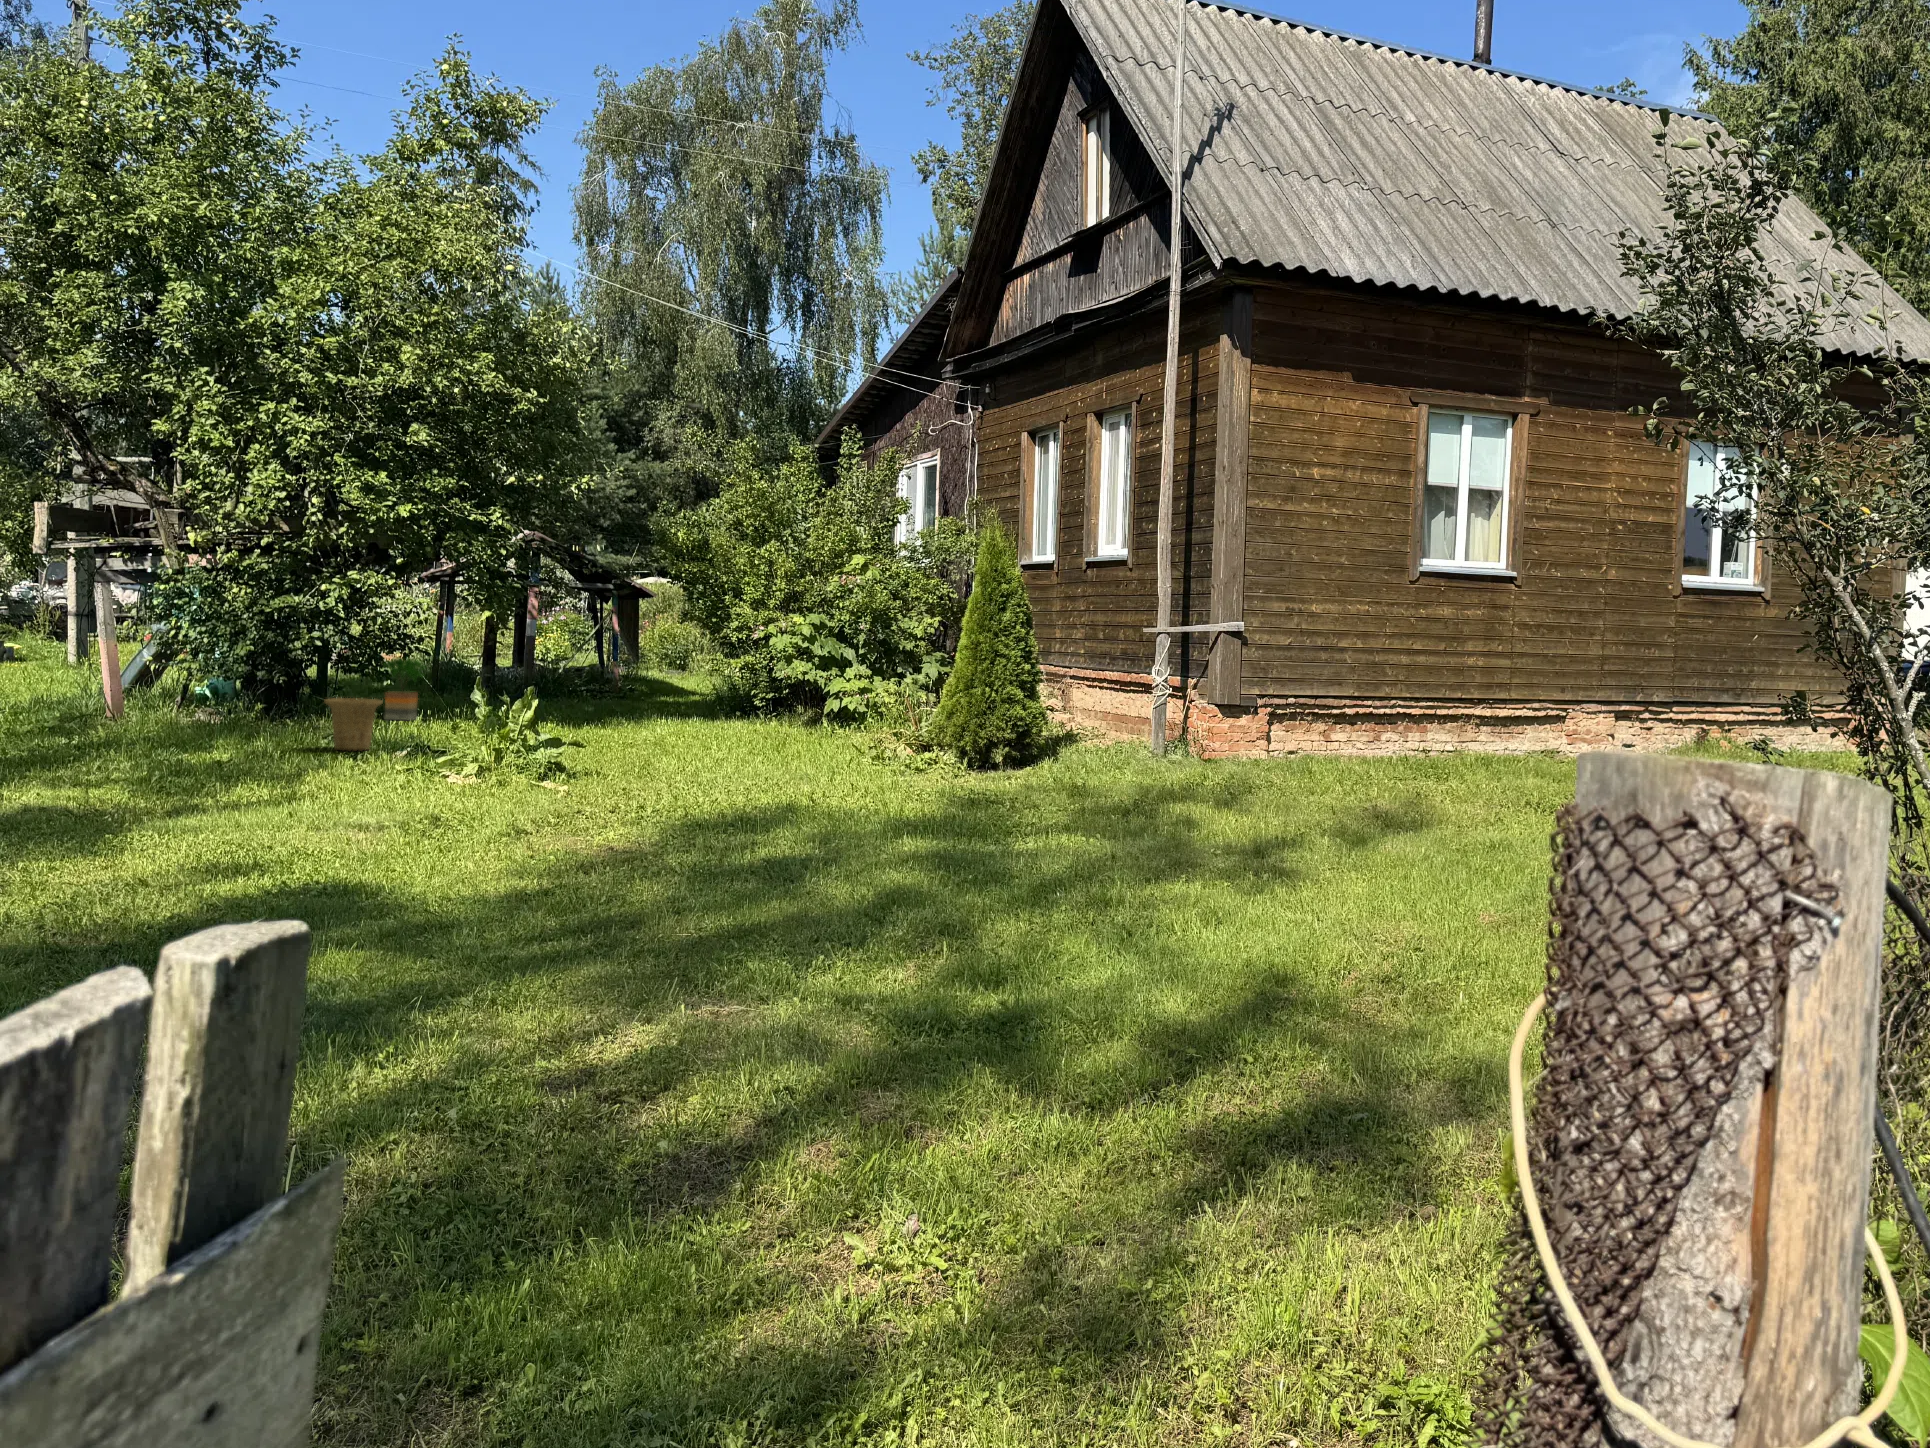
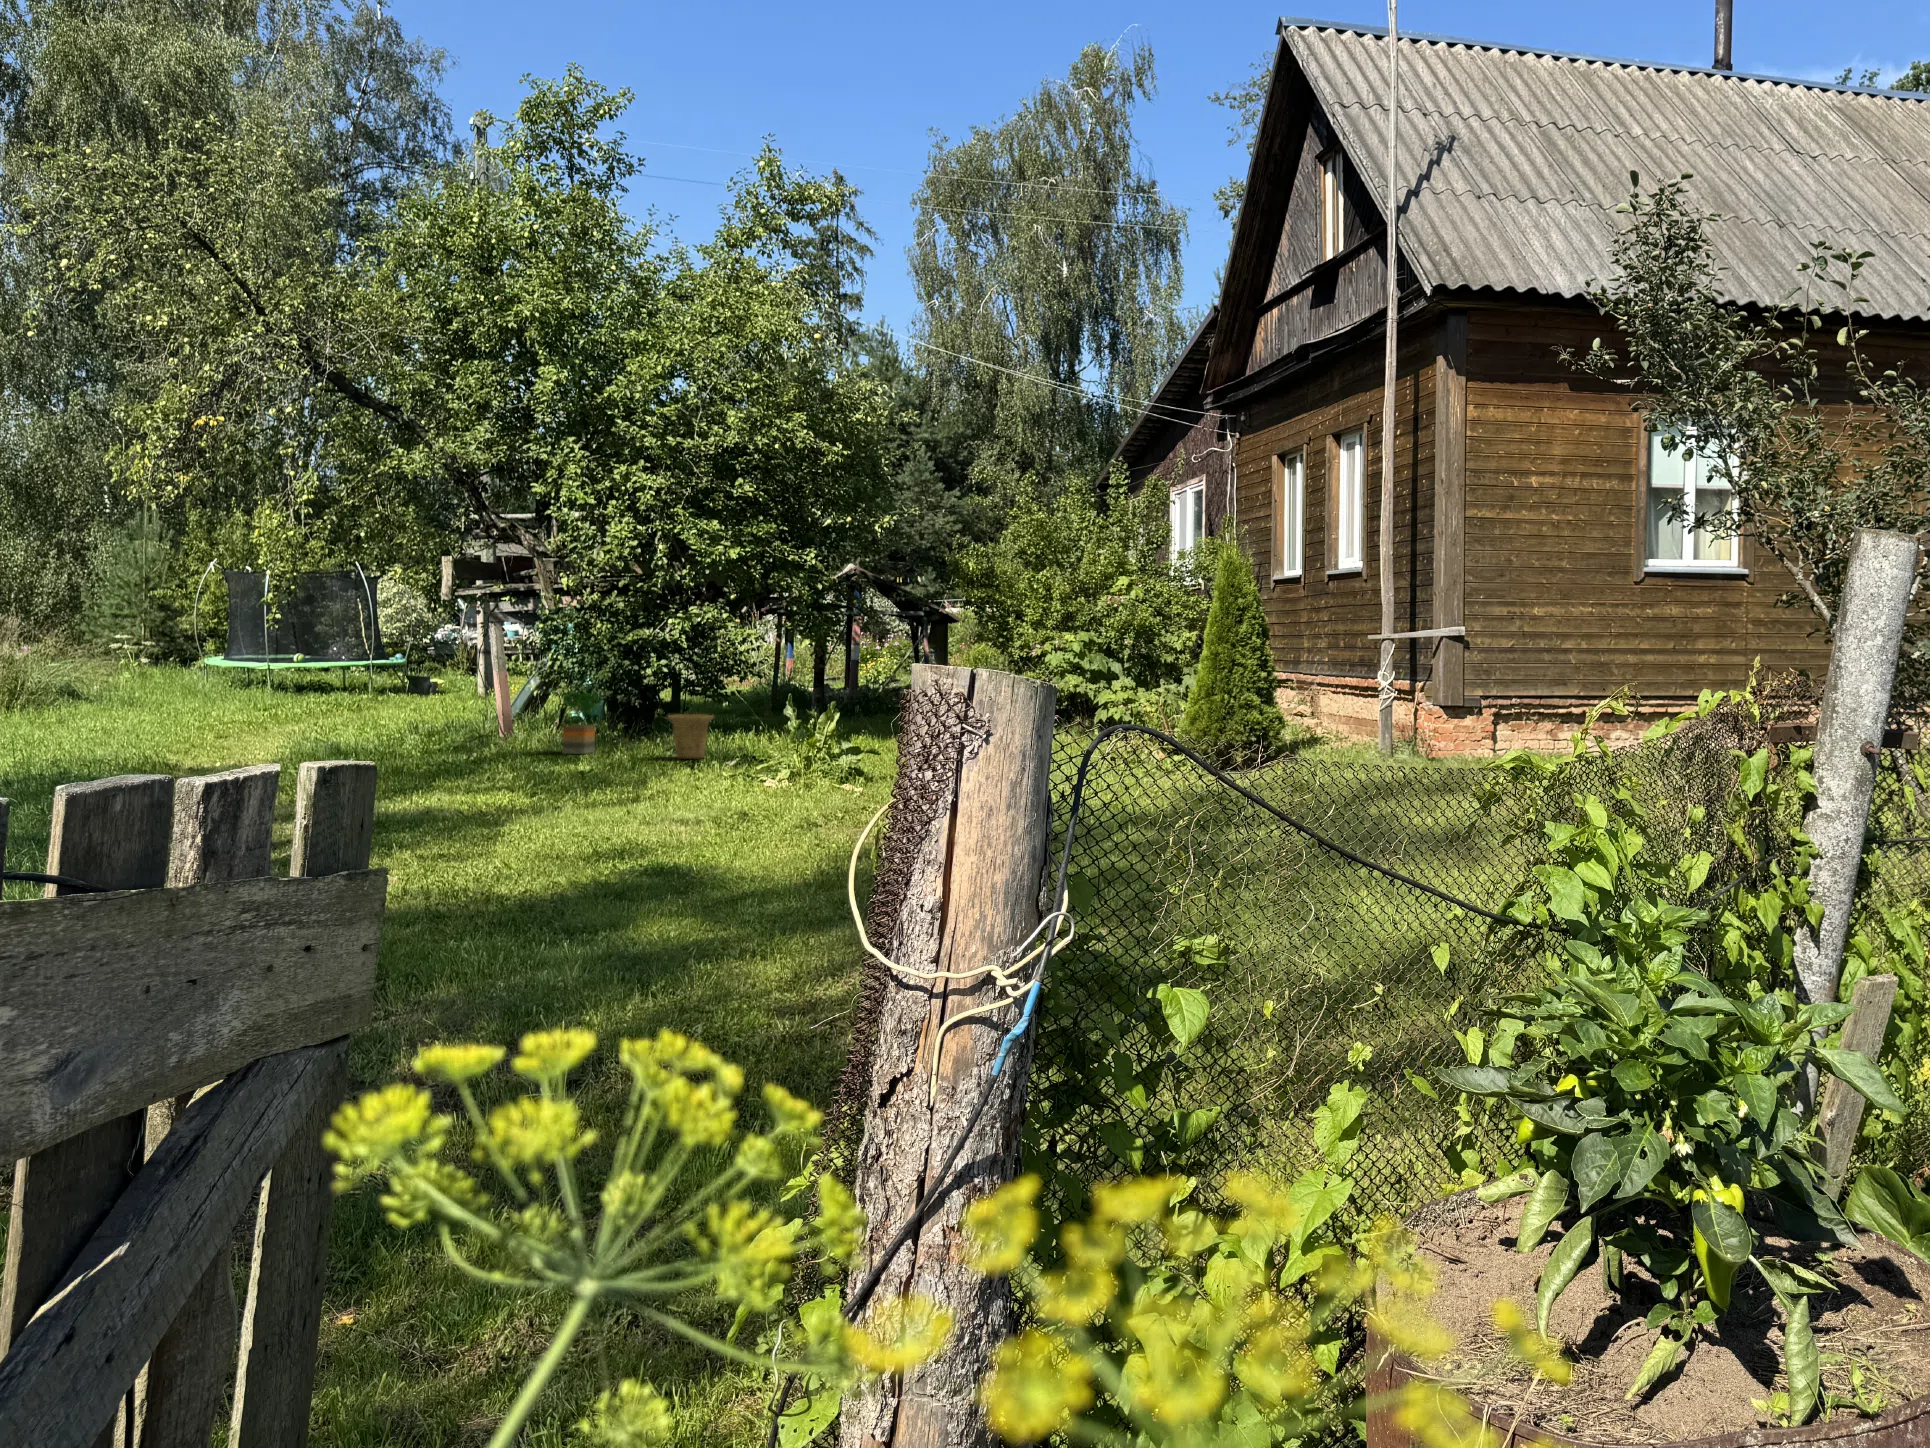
potted tree: present [384,657,426,720] -> present [562,691,602,754]

